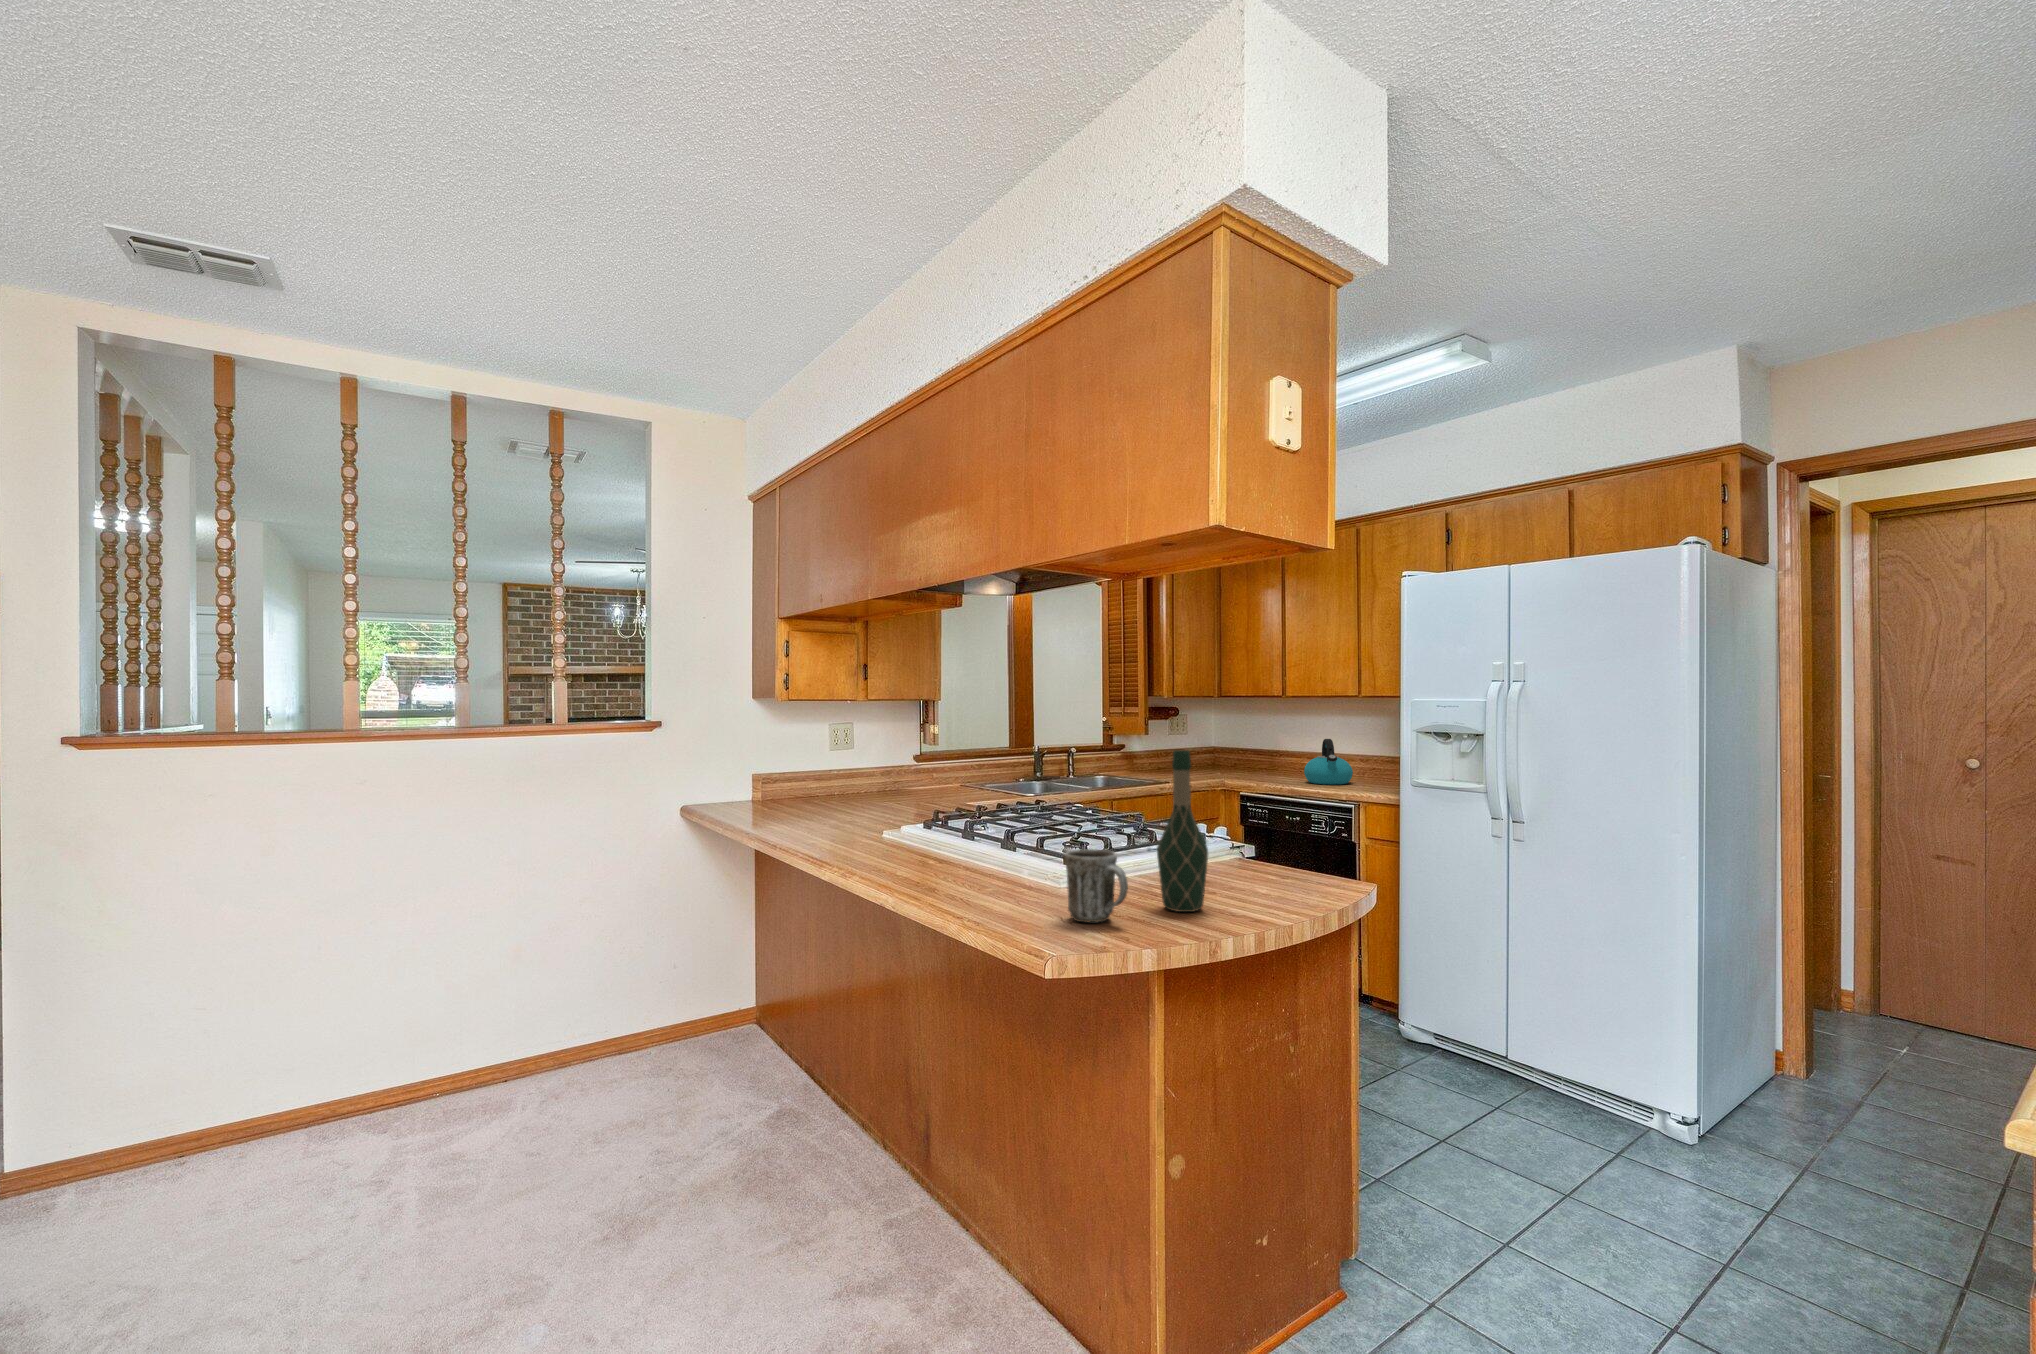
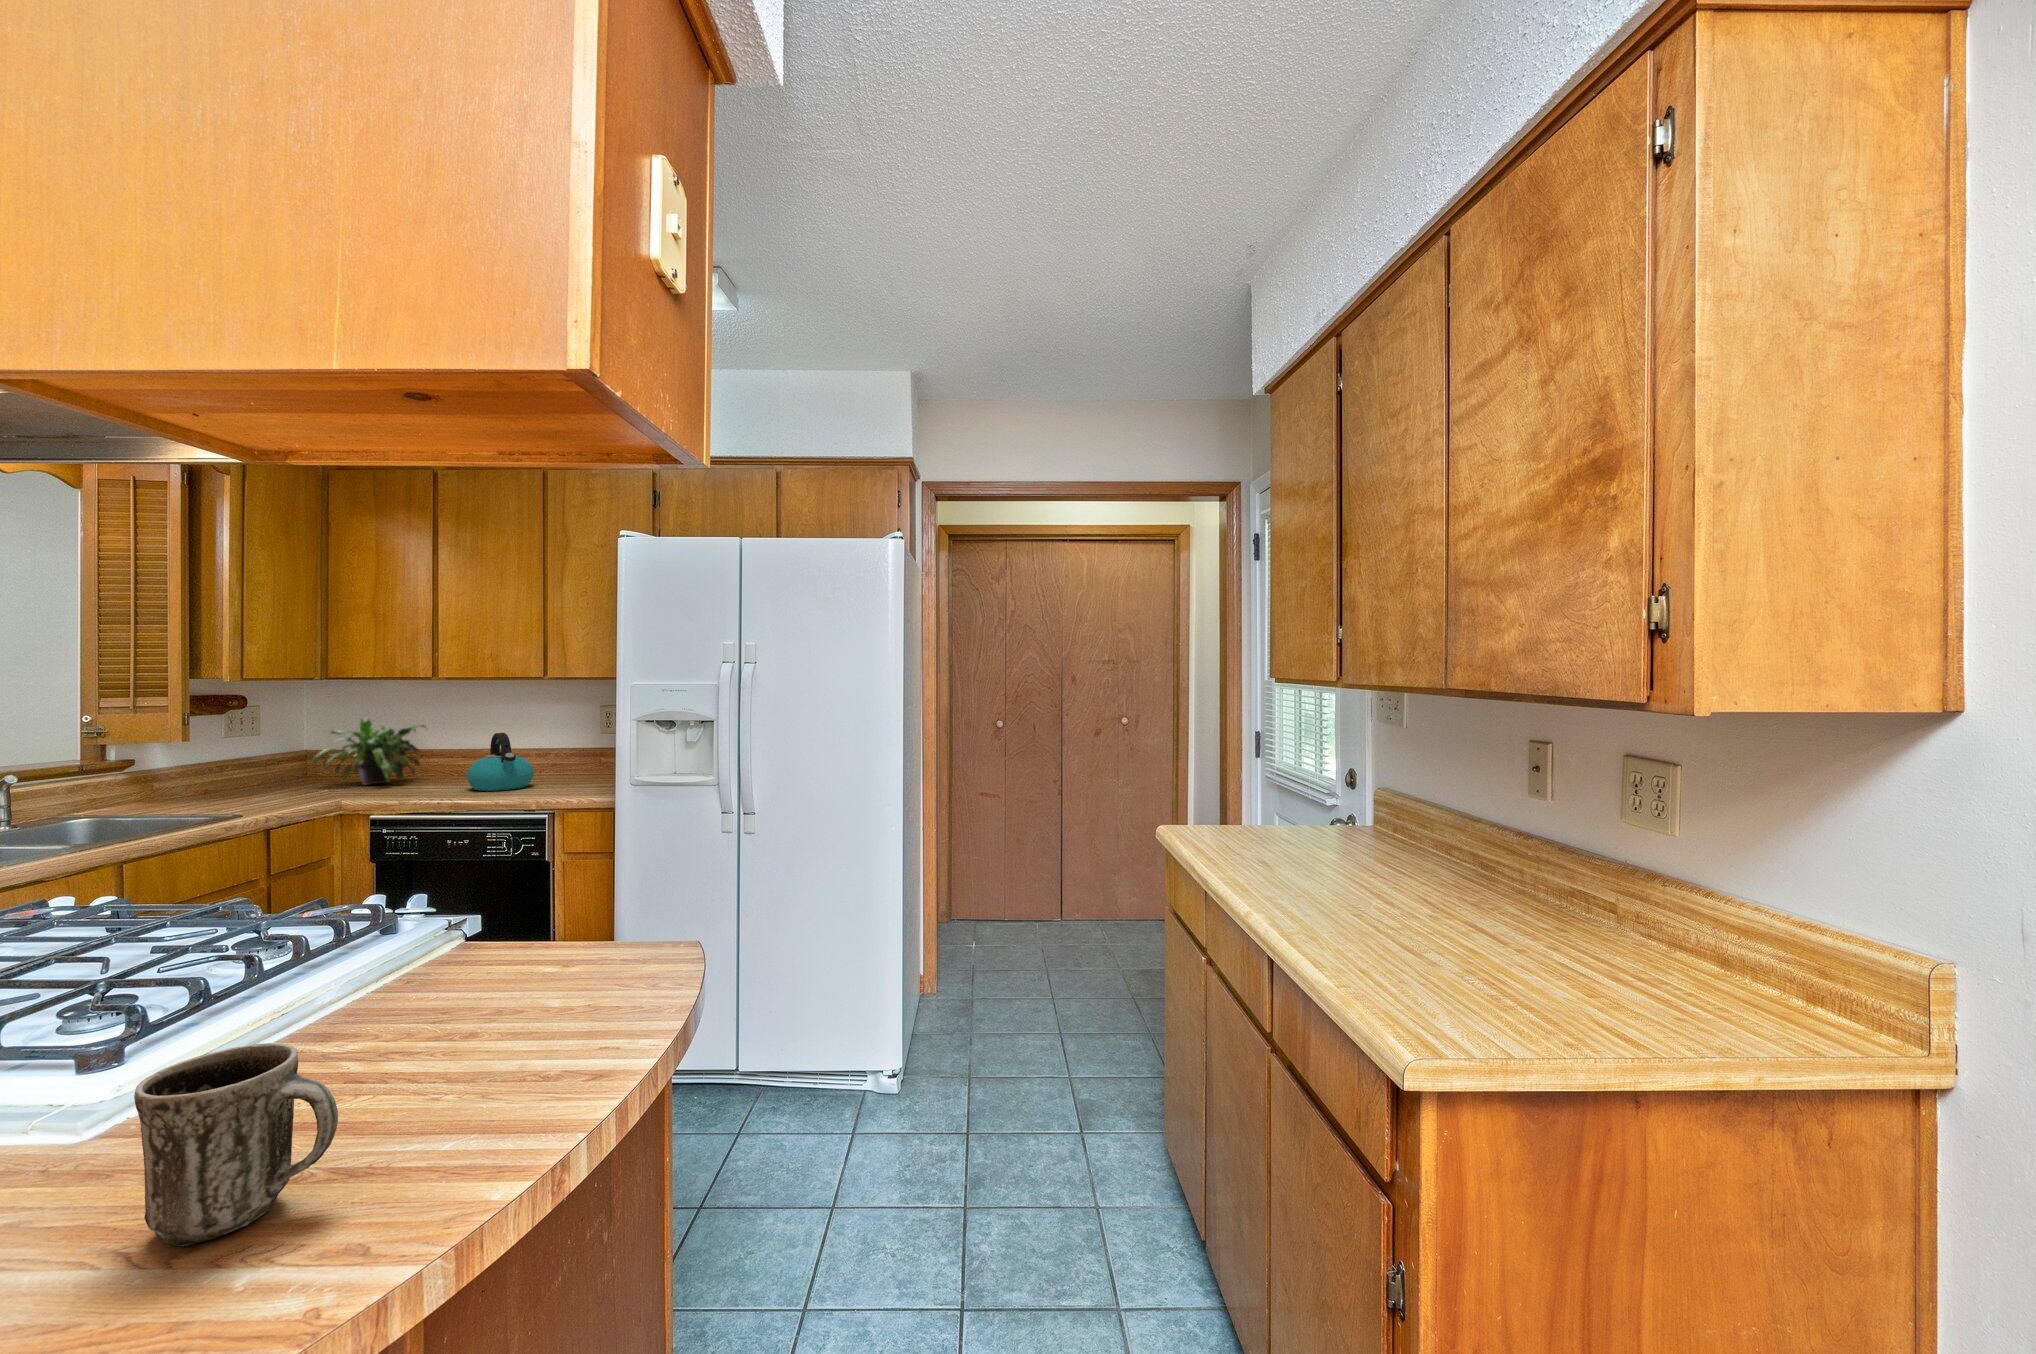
potted plant: none [1214,724,1284,773] -> present [313,718,425,785]
wine bottle: present [1157,750,1208,912] -> none [378,799,492,1112]

